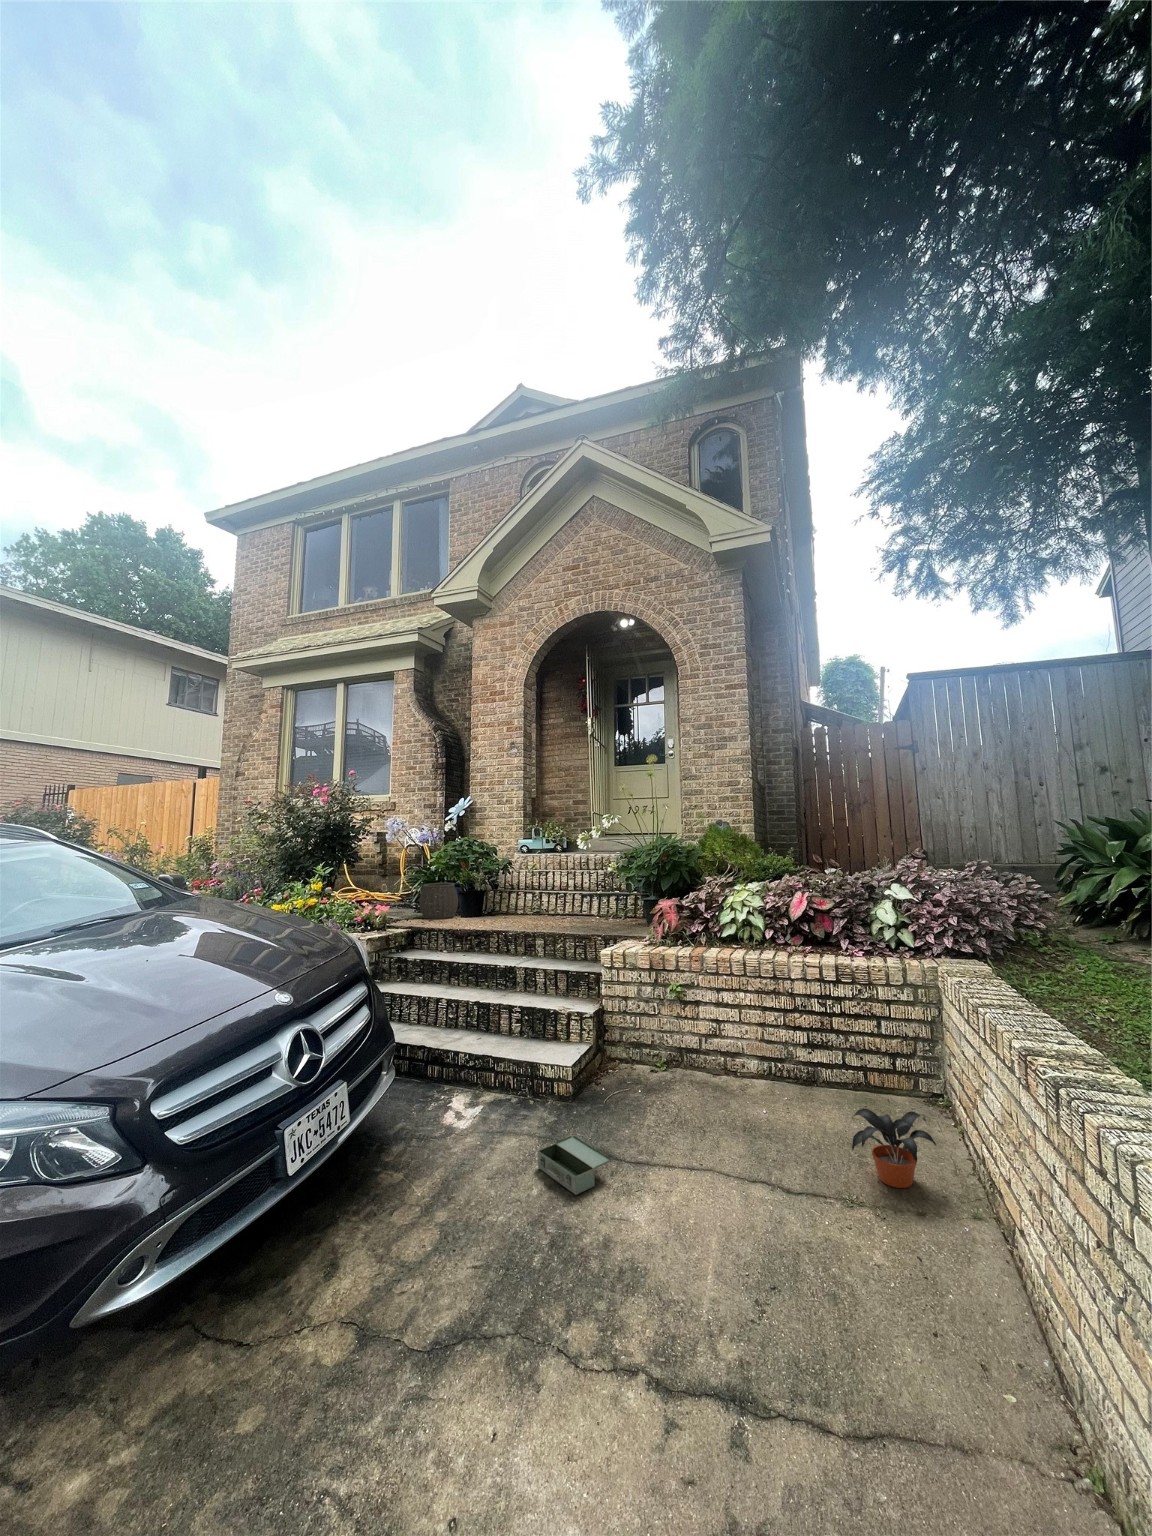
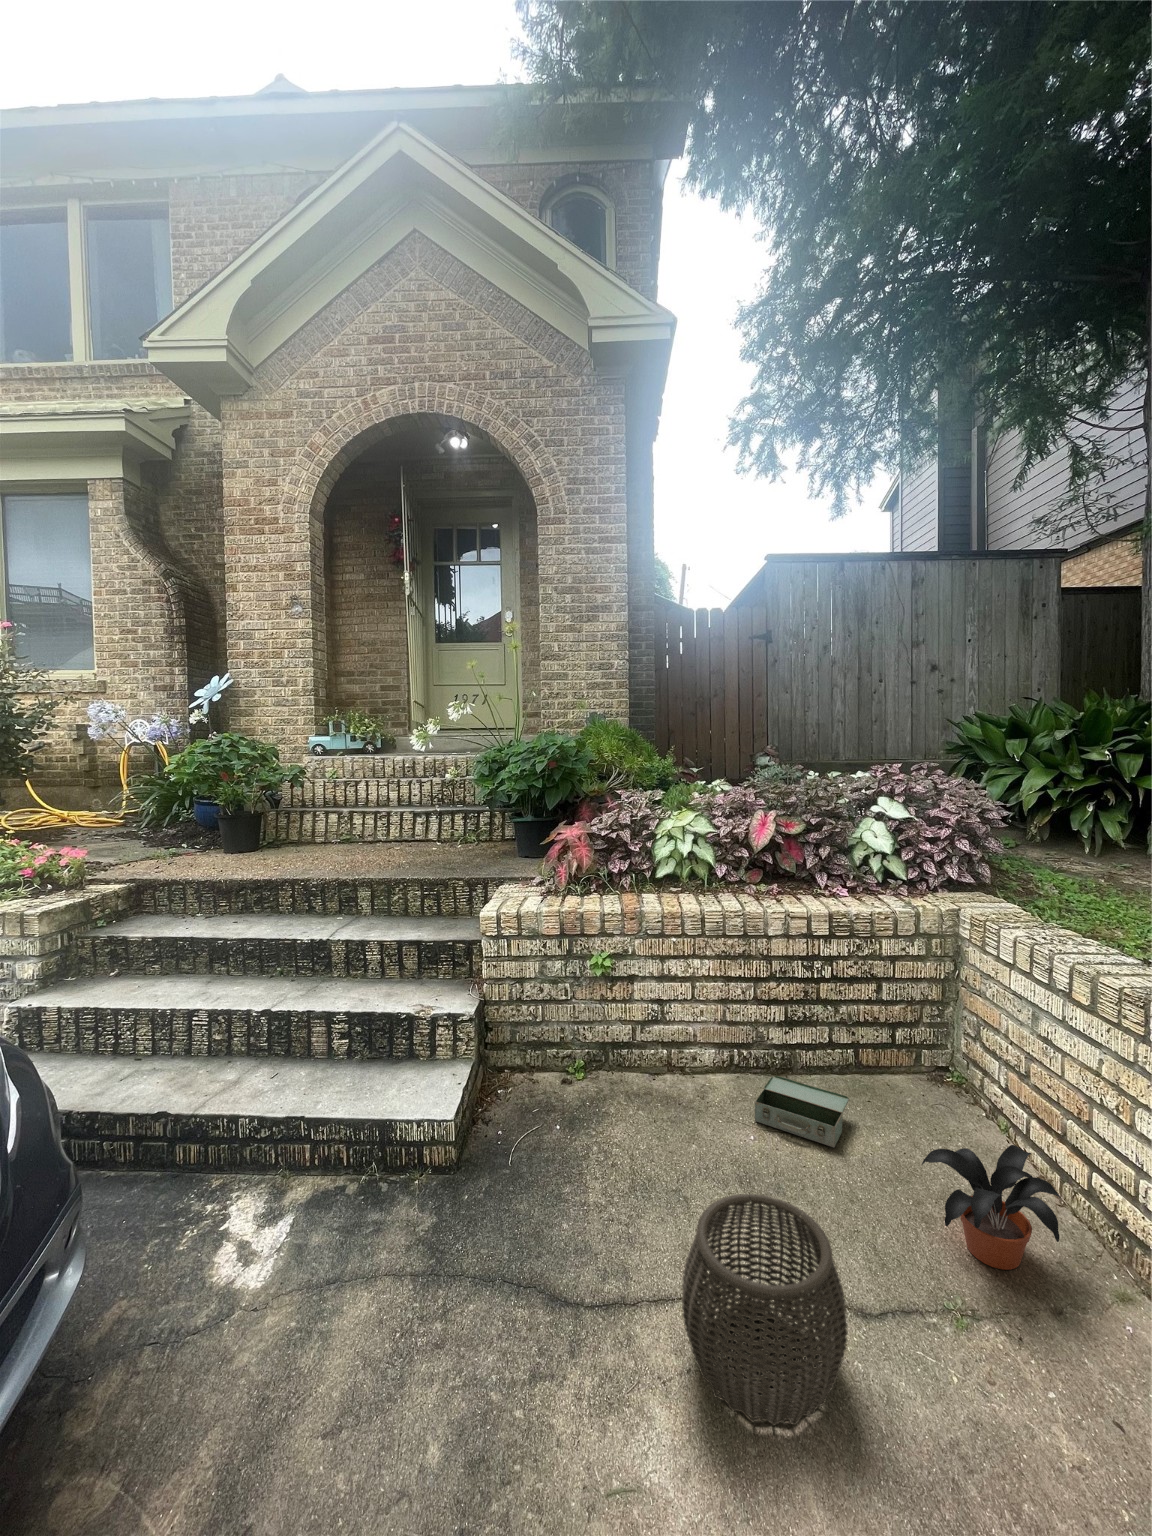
woven basket: present [419,883,458,919] -> present [682,1194,848,1426]
toolbox: present [538,1136,611,1195] -> present [755,1075,849,1147]

